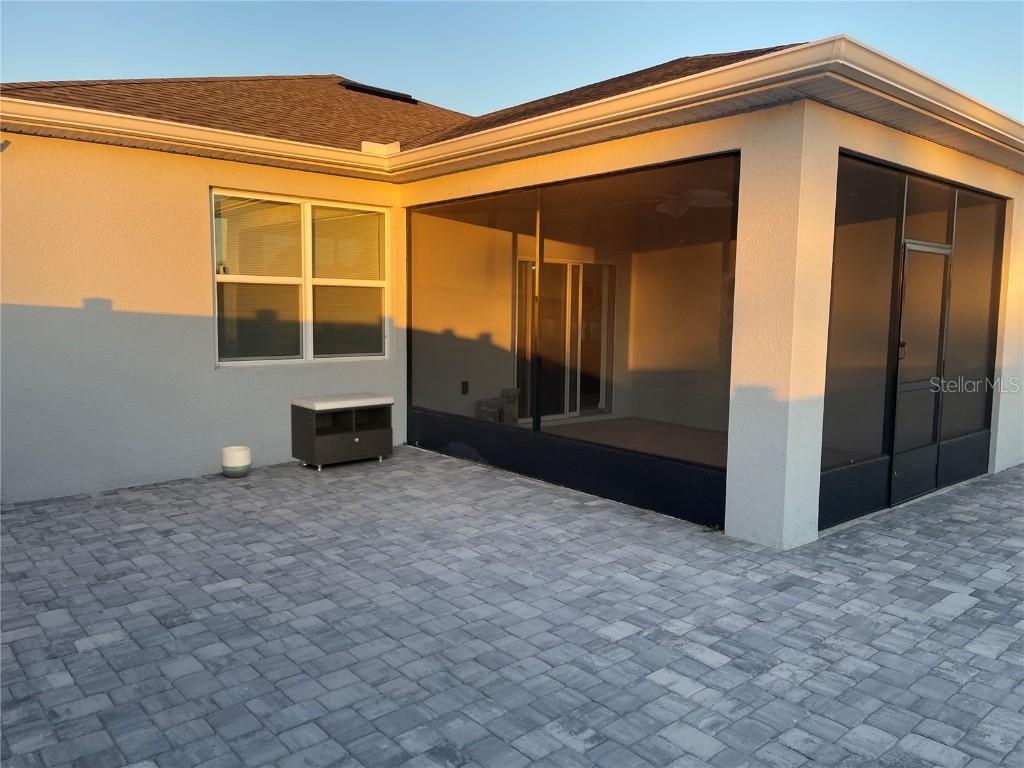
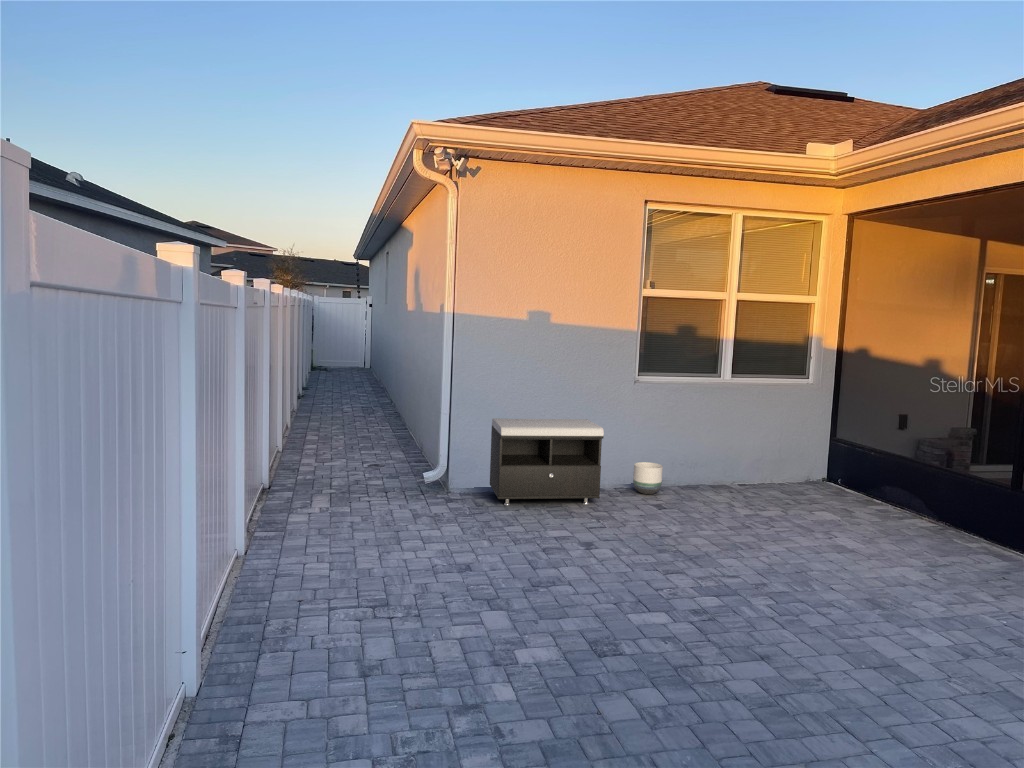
storage bench: present [291,392,394,471] -> present [490,418,604,506]

